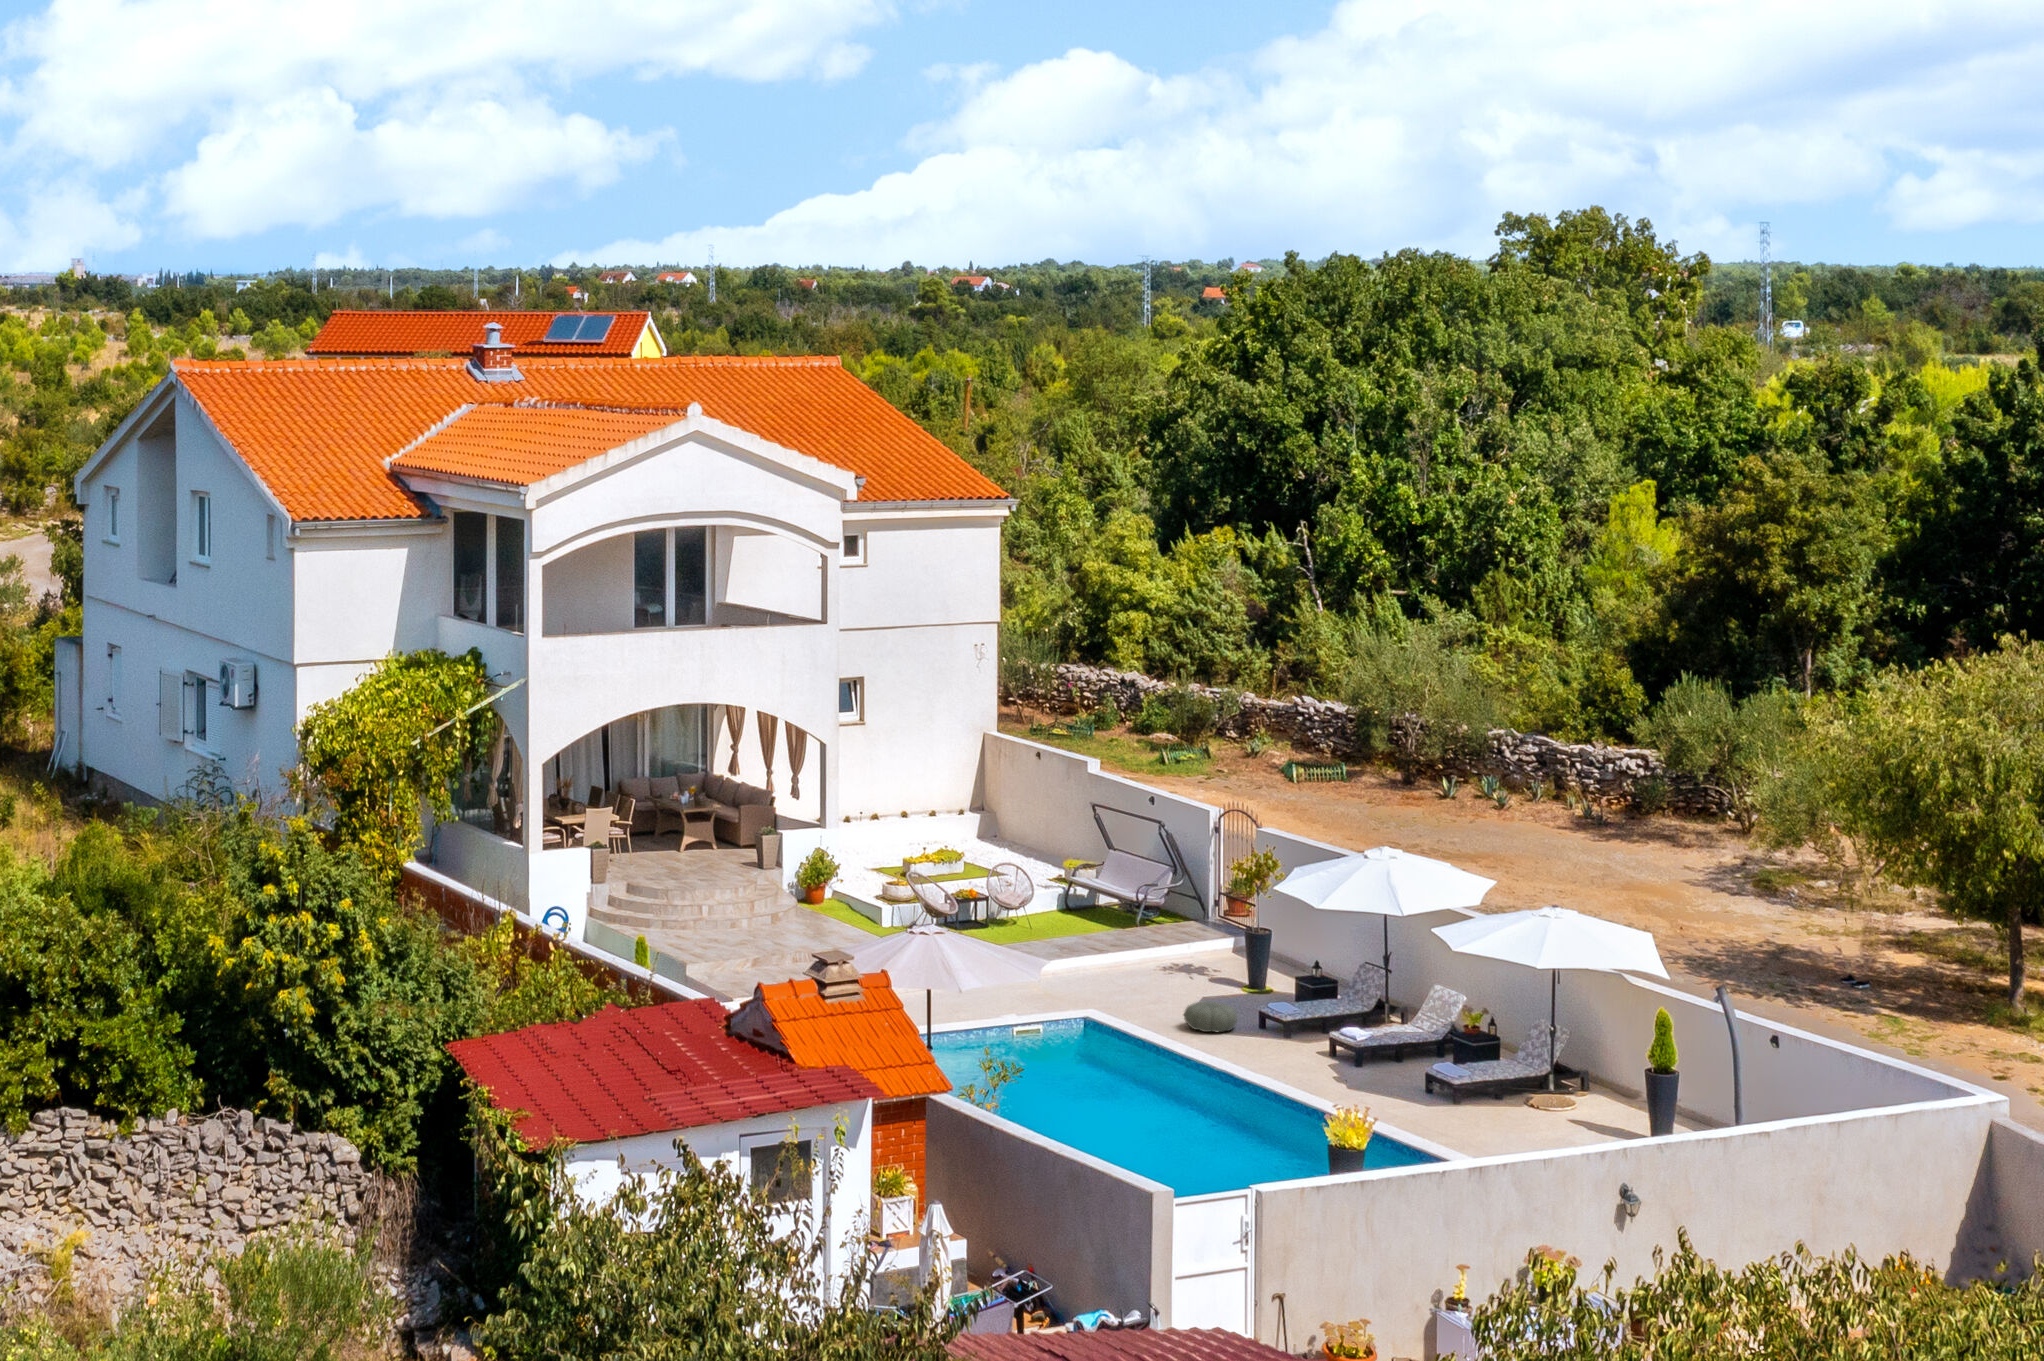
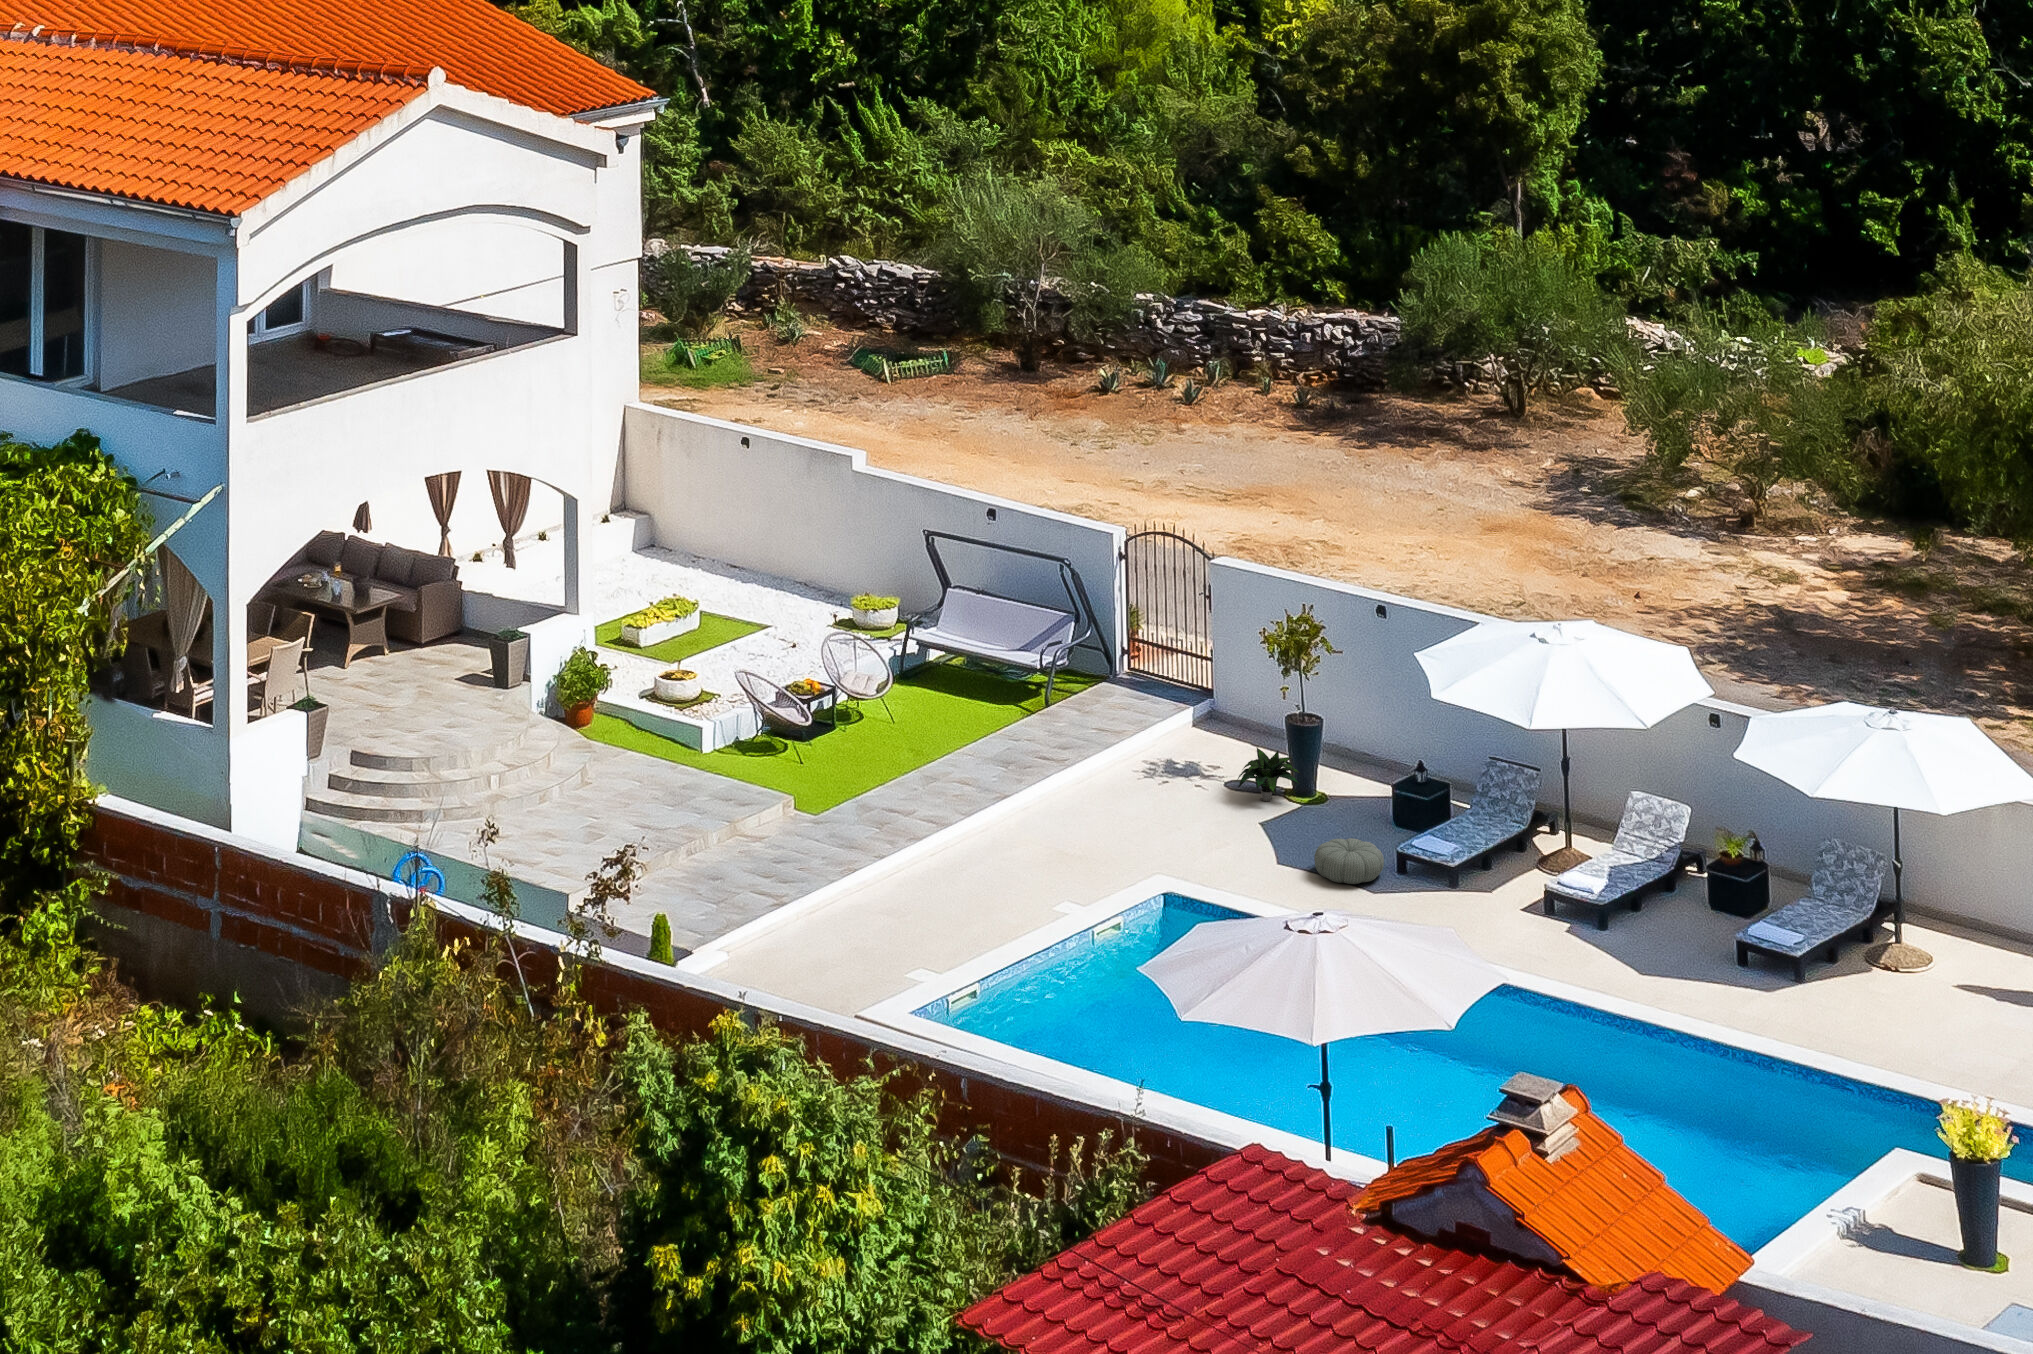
potted plant: none [1193,951,1245,993] -> present [1237,748,1301,801]

